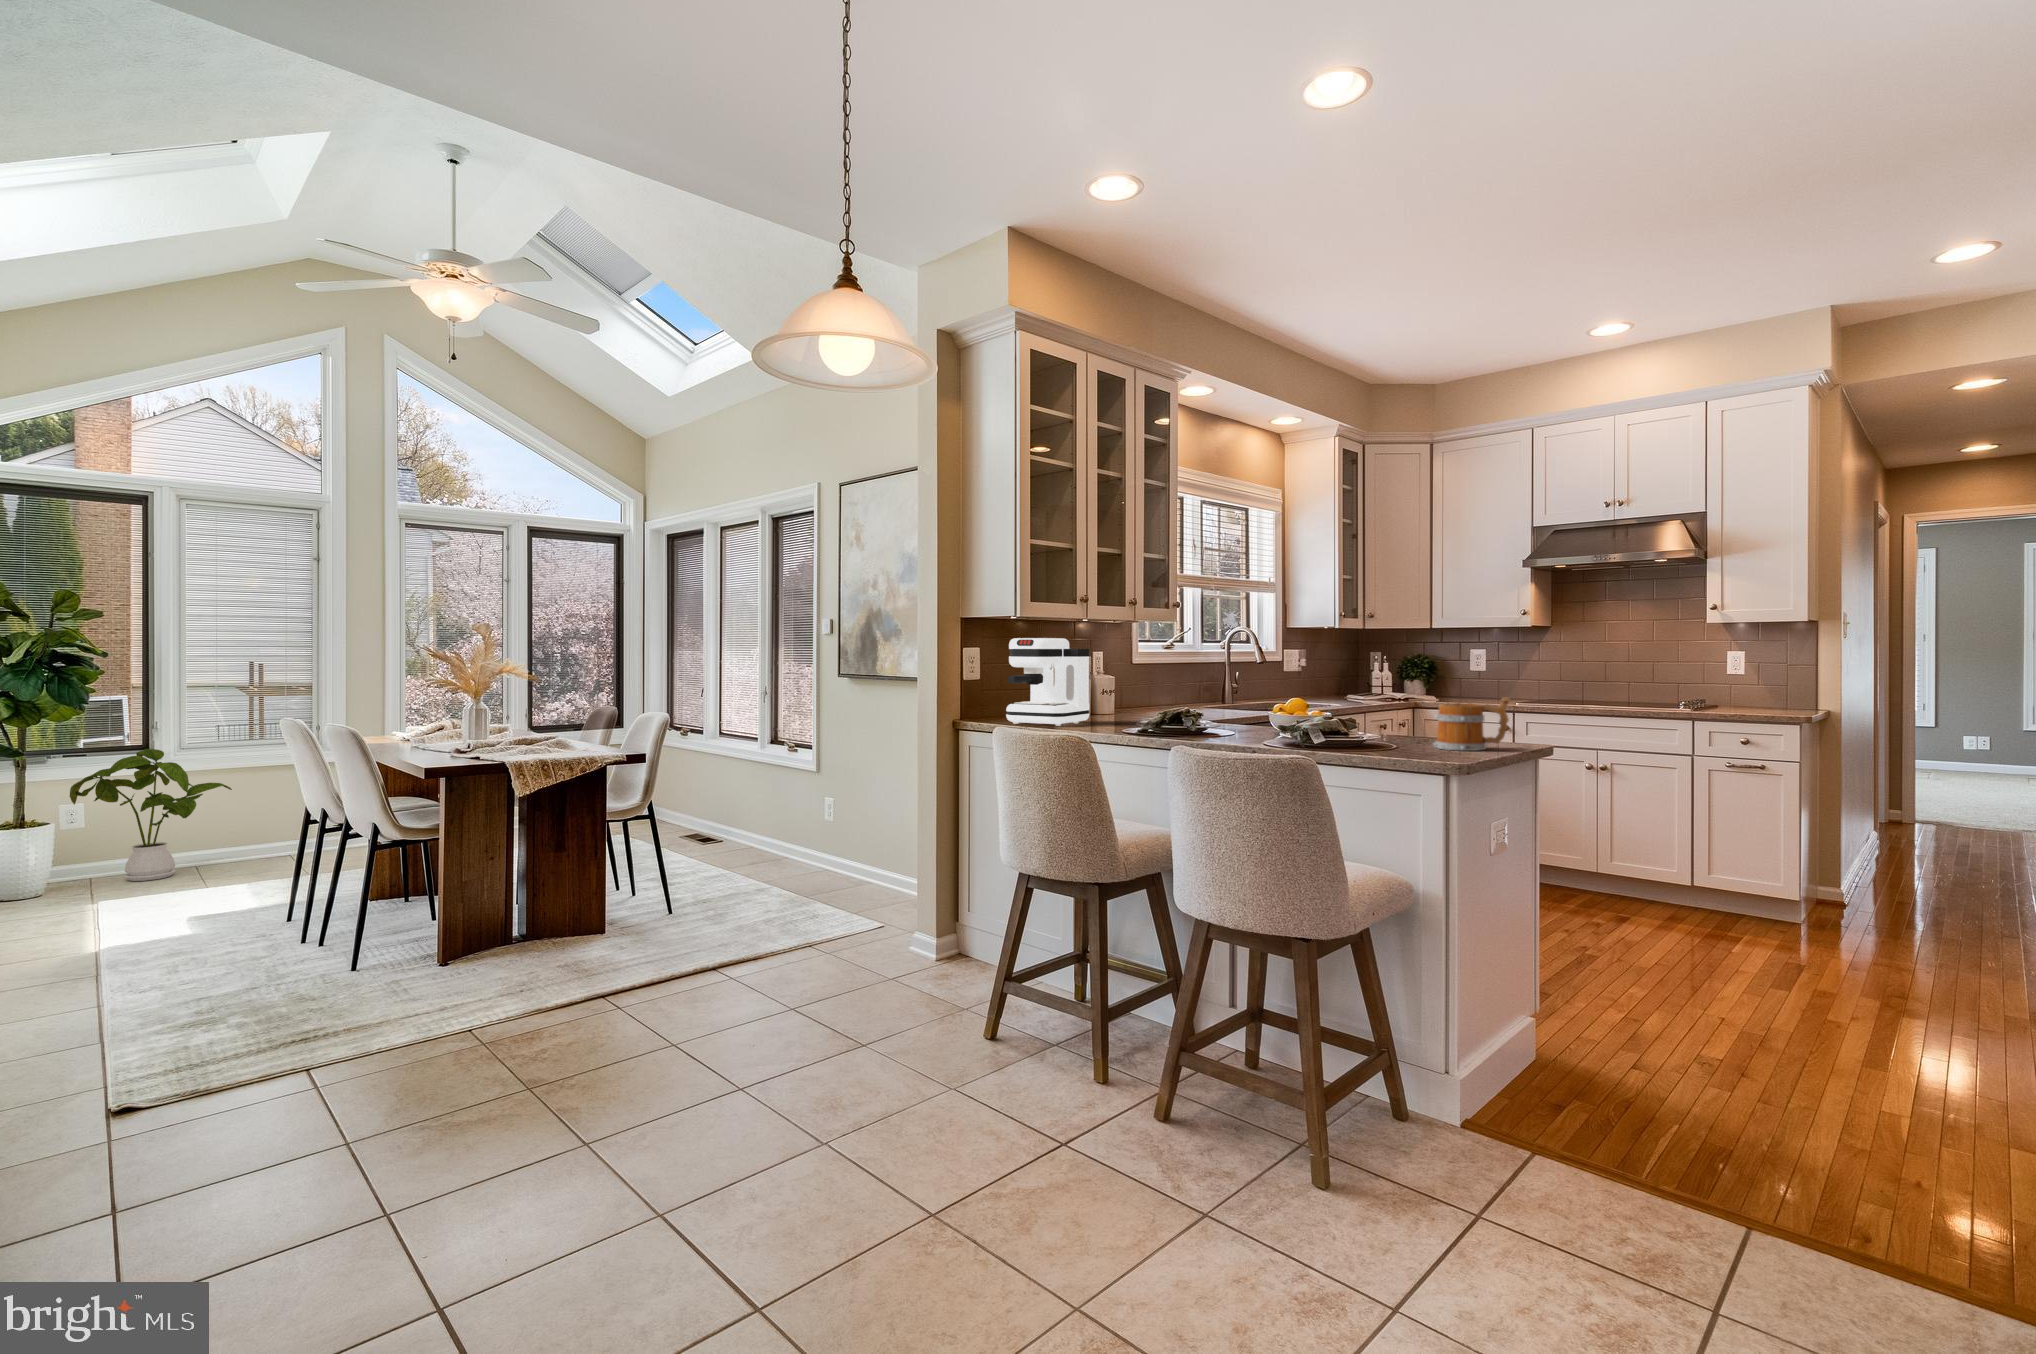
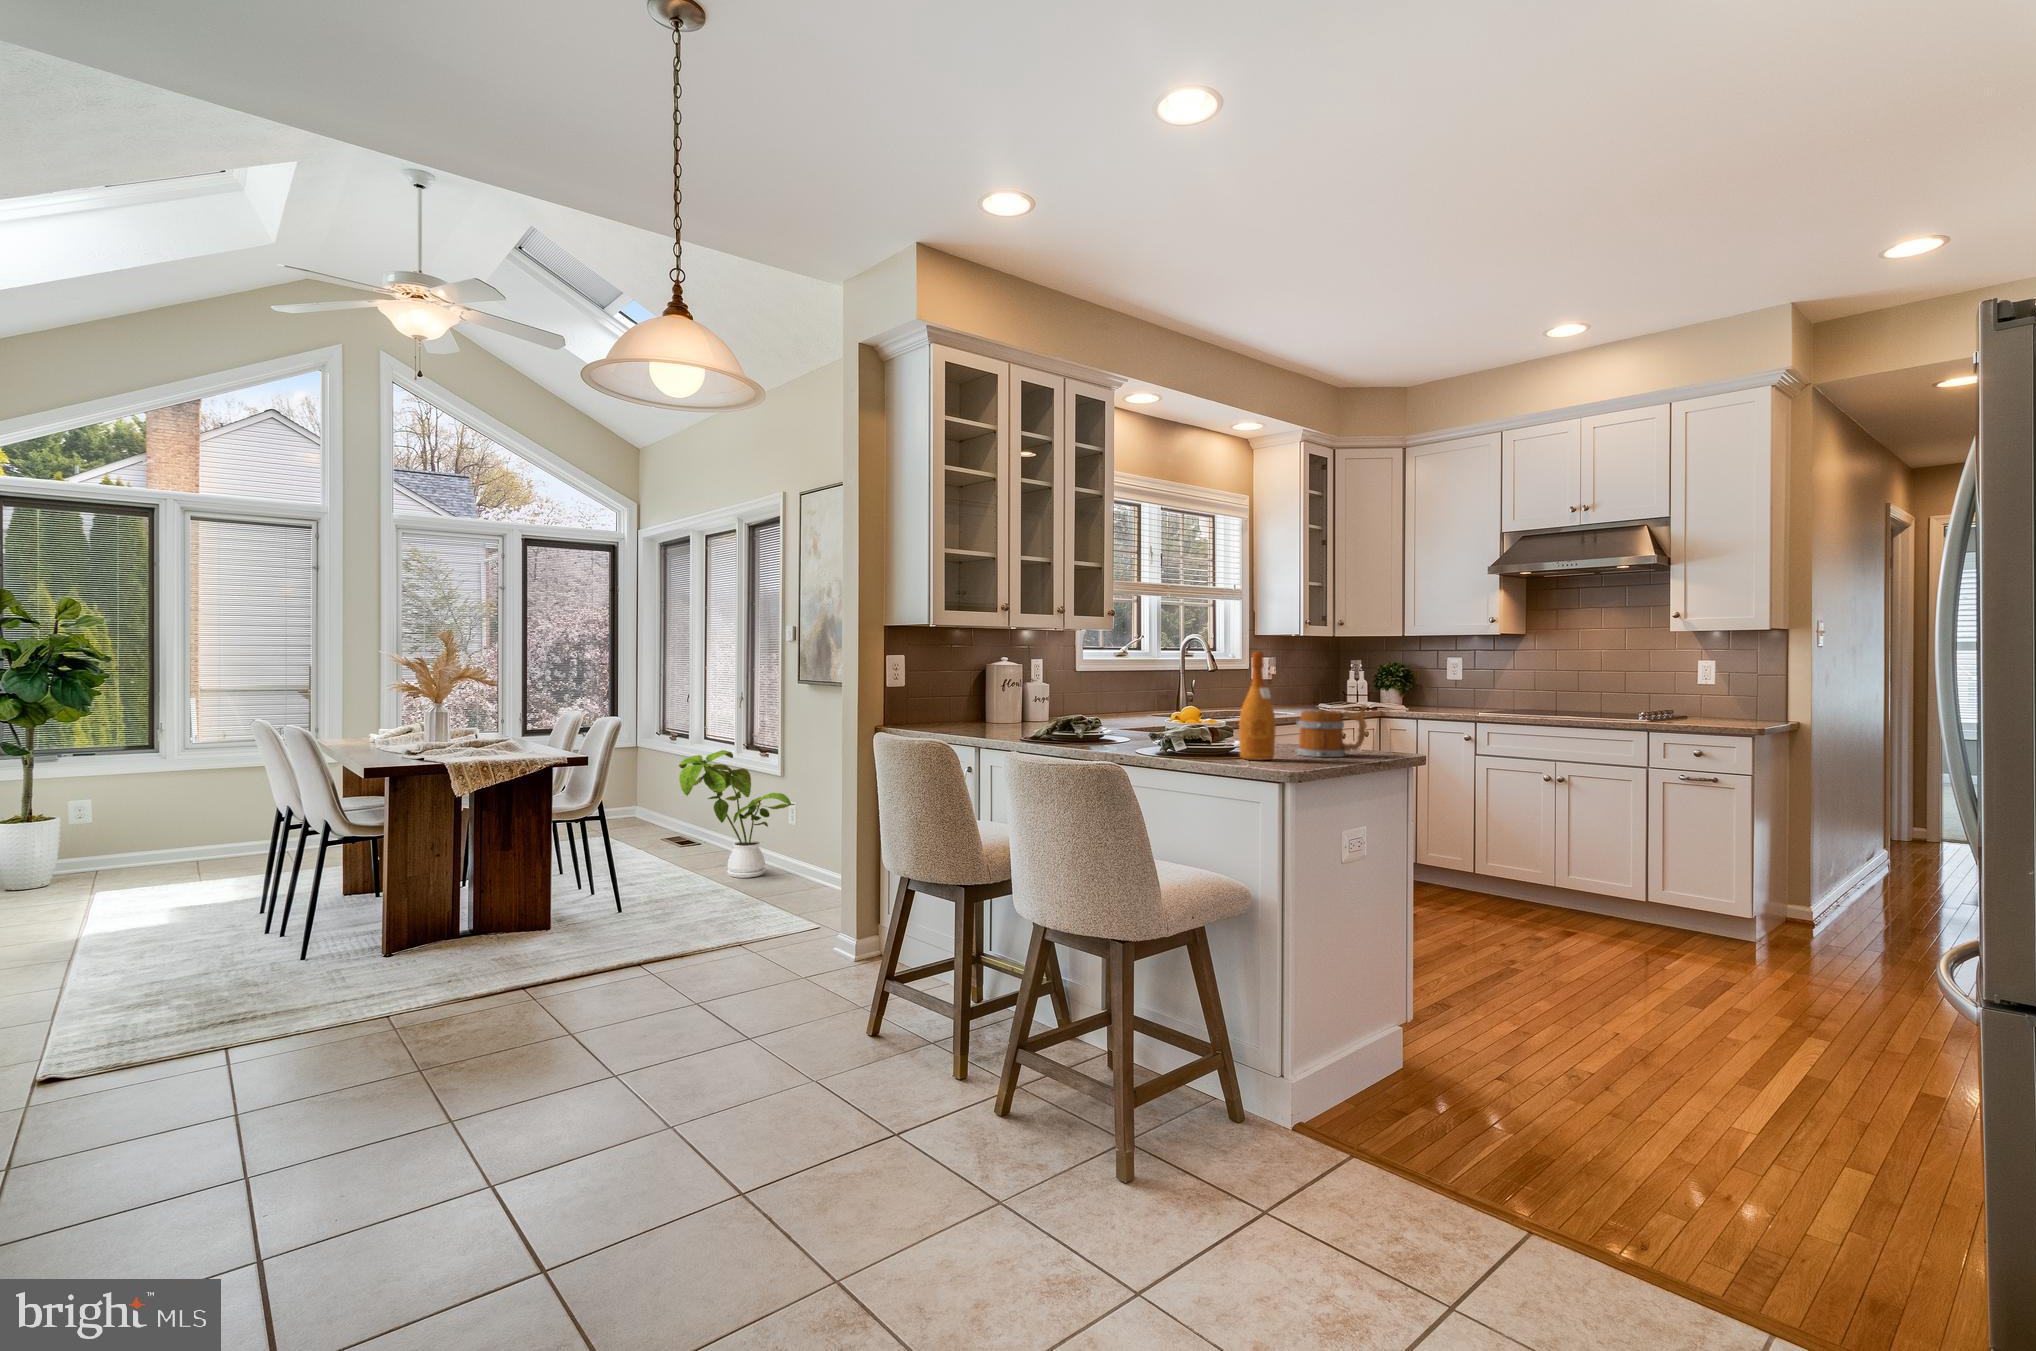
coffee maker: present [1006,638,1089,726] -> none [916,644,1003,731]
wine bottle: none [1390,645,1428,755] -> present [1239,651,1276,760]
house plant: present [70,749,232,881] -> present [679,750,795,878]

